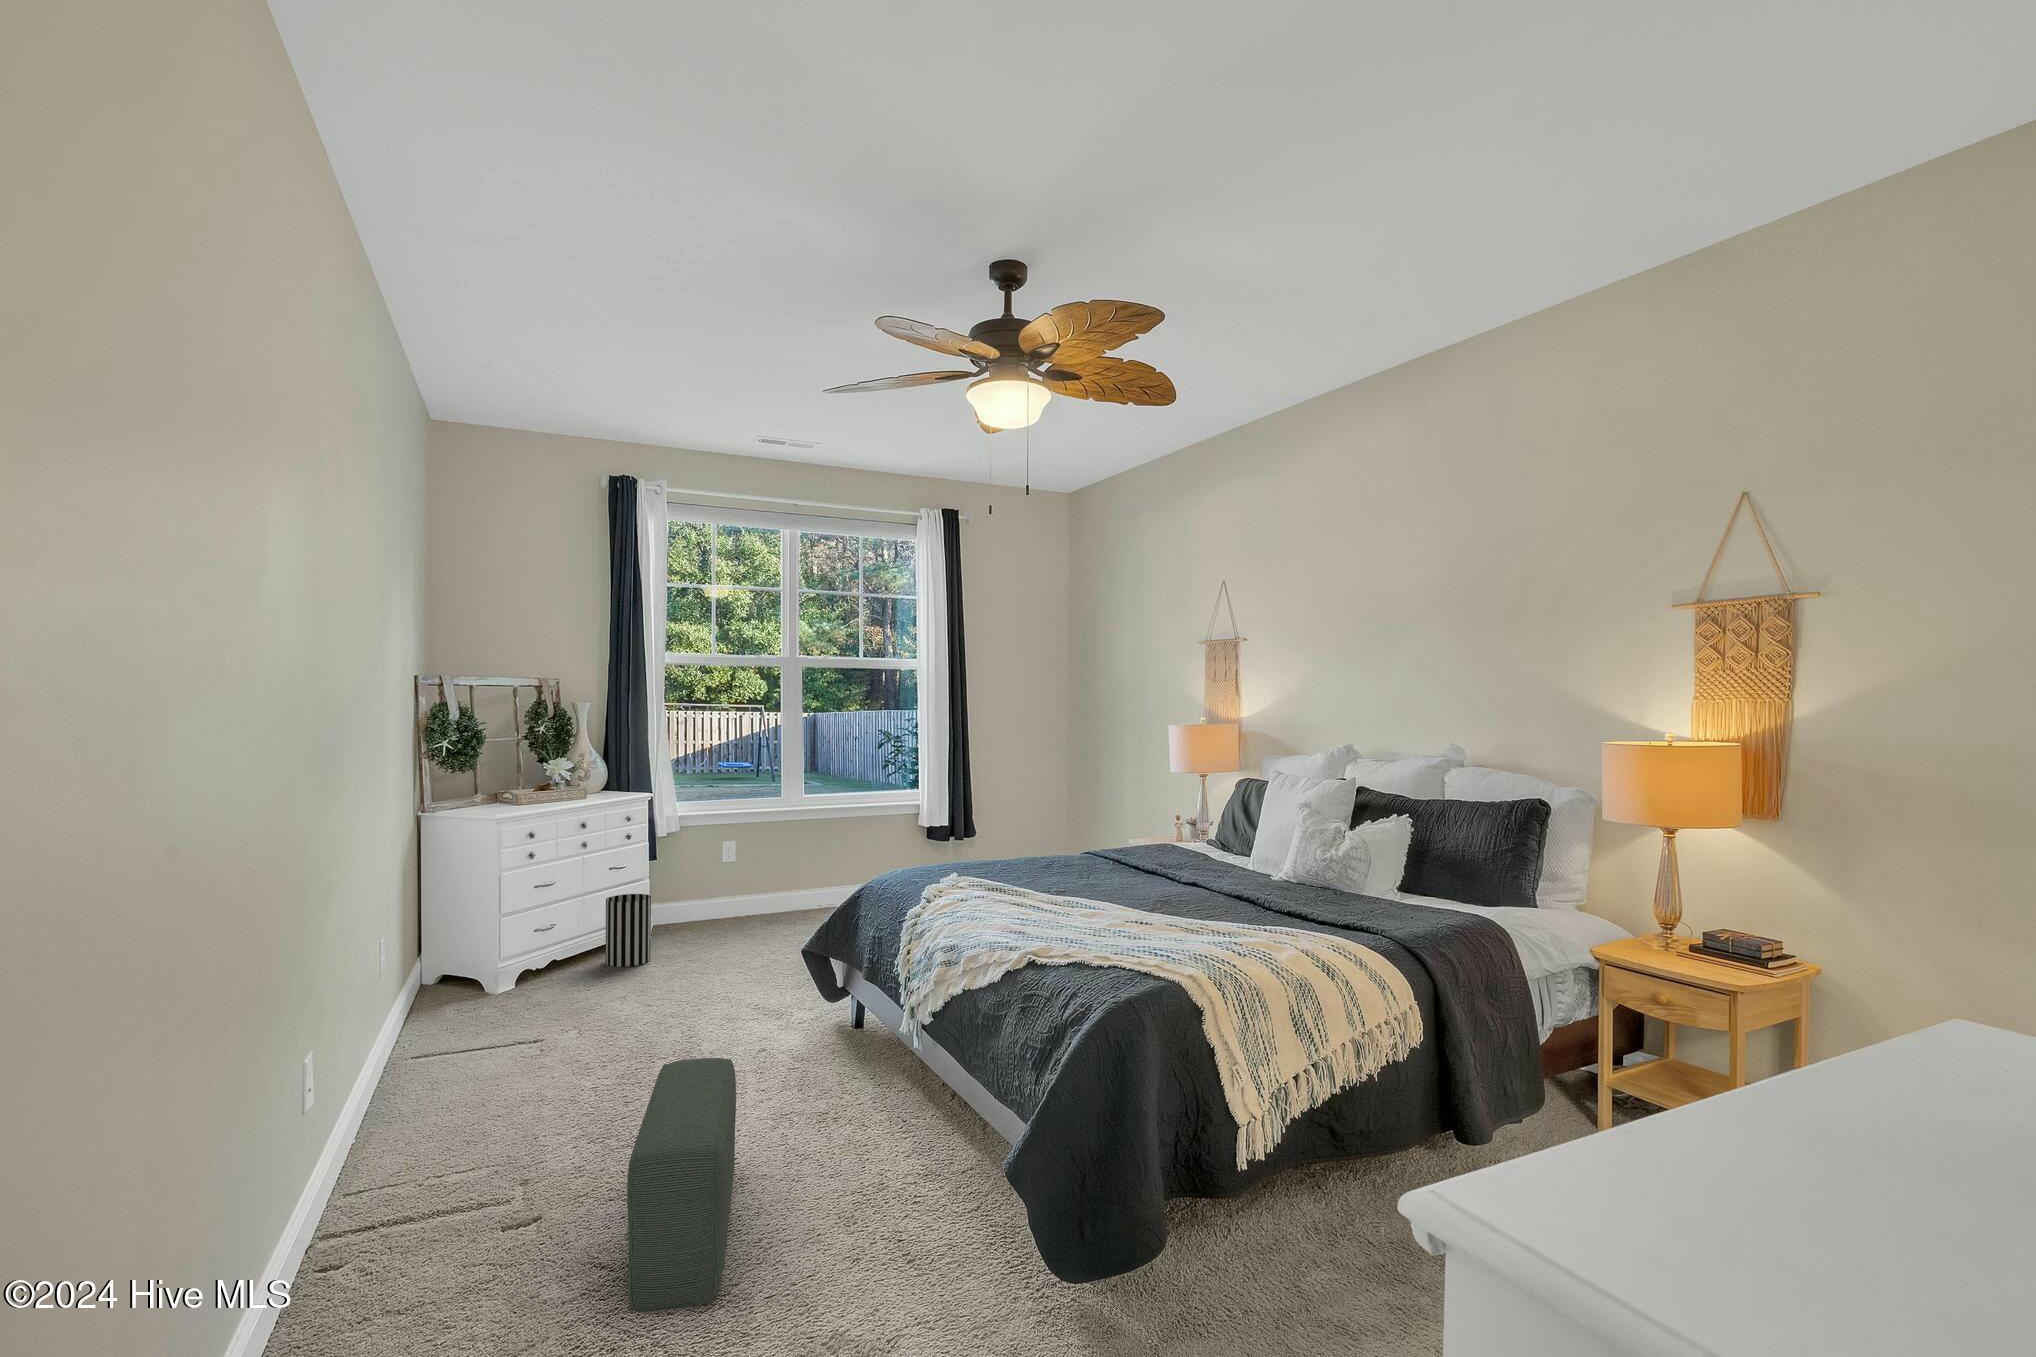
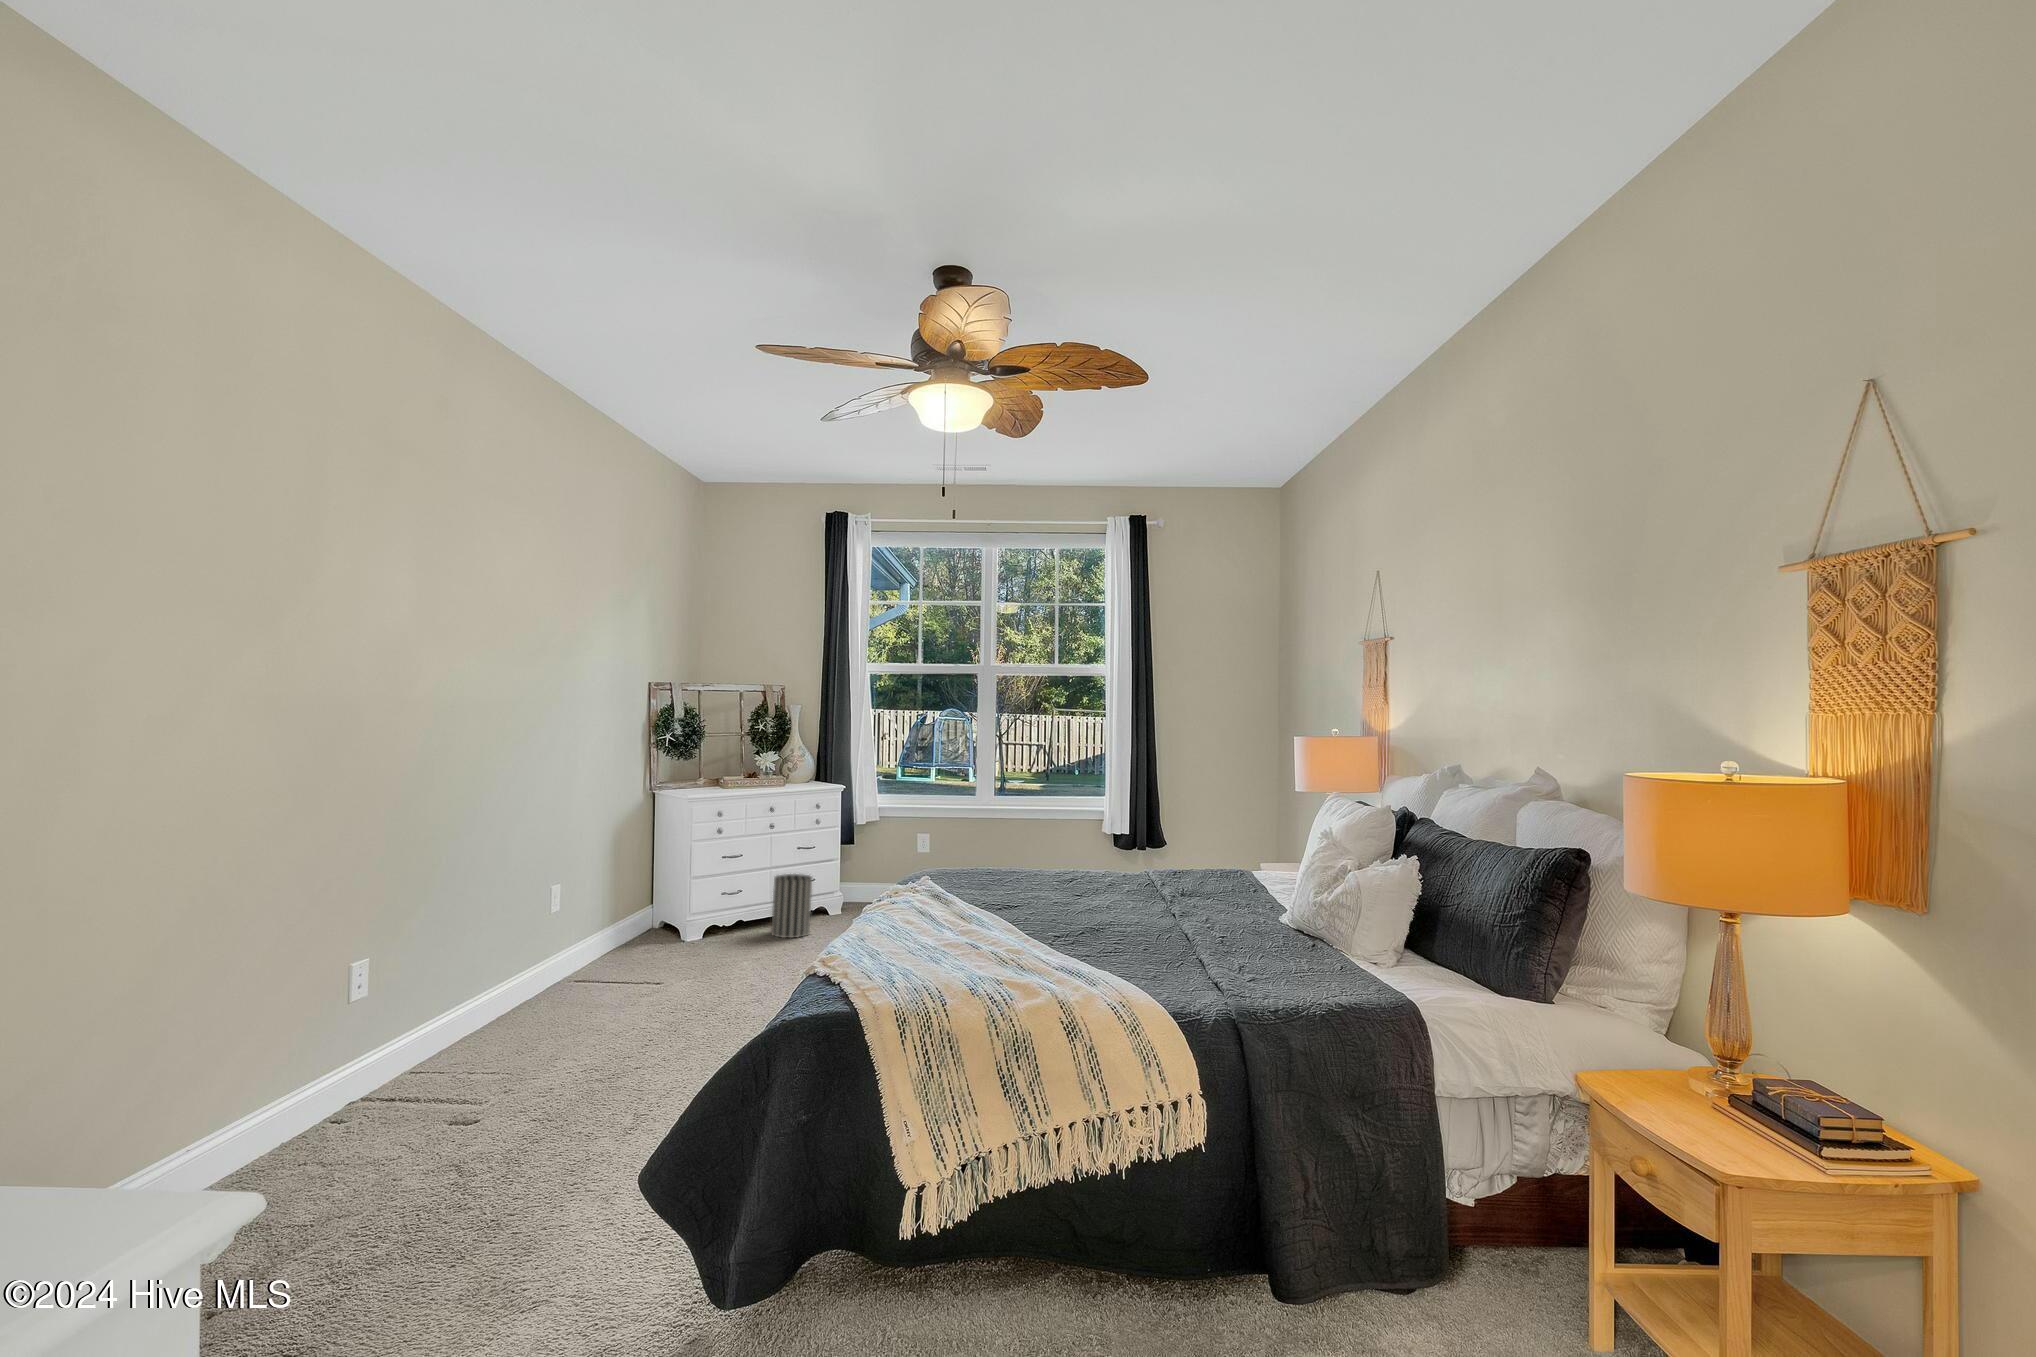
pouf: present [627,1058,736,1312] -> none [358,1006,605,1221]

